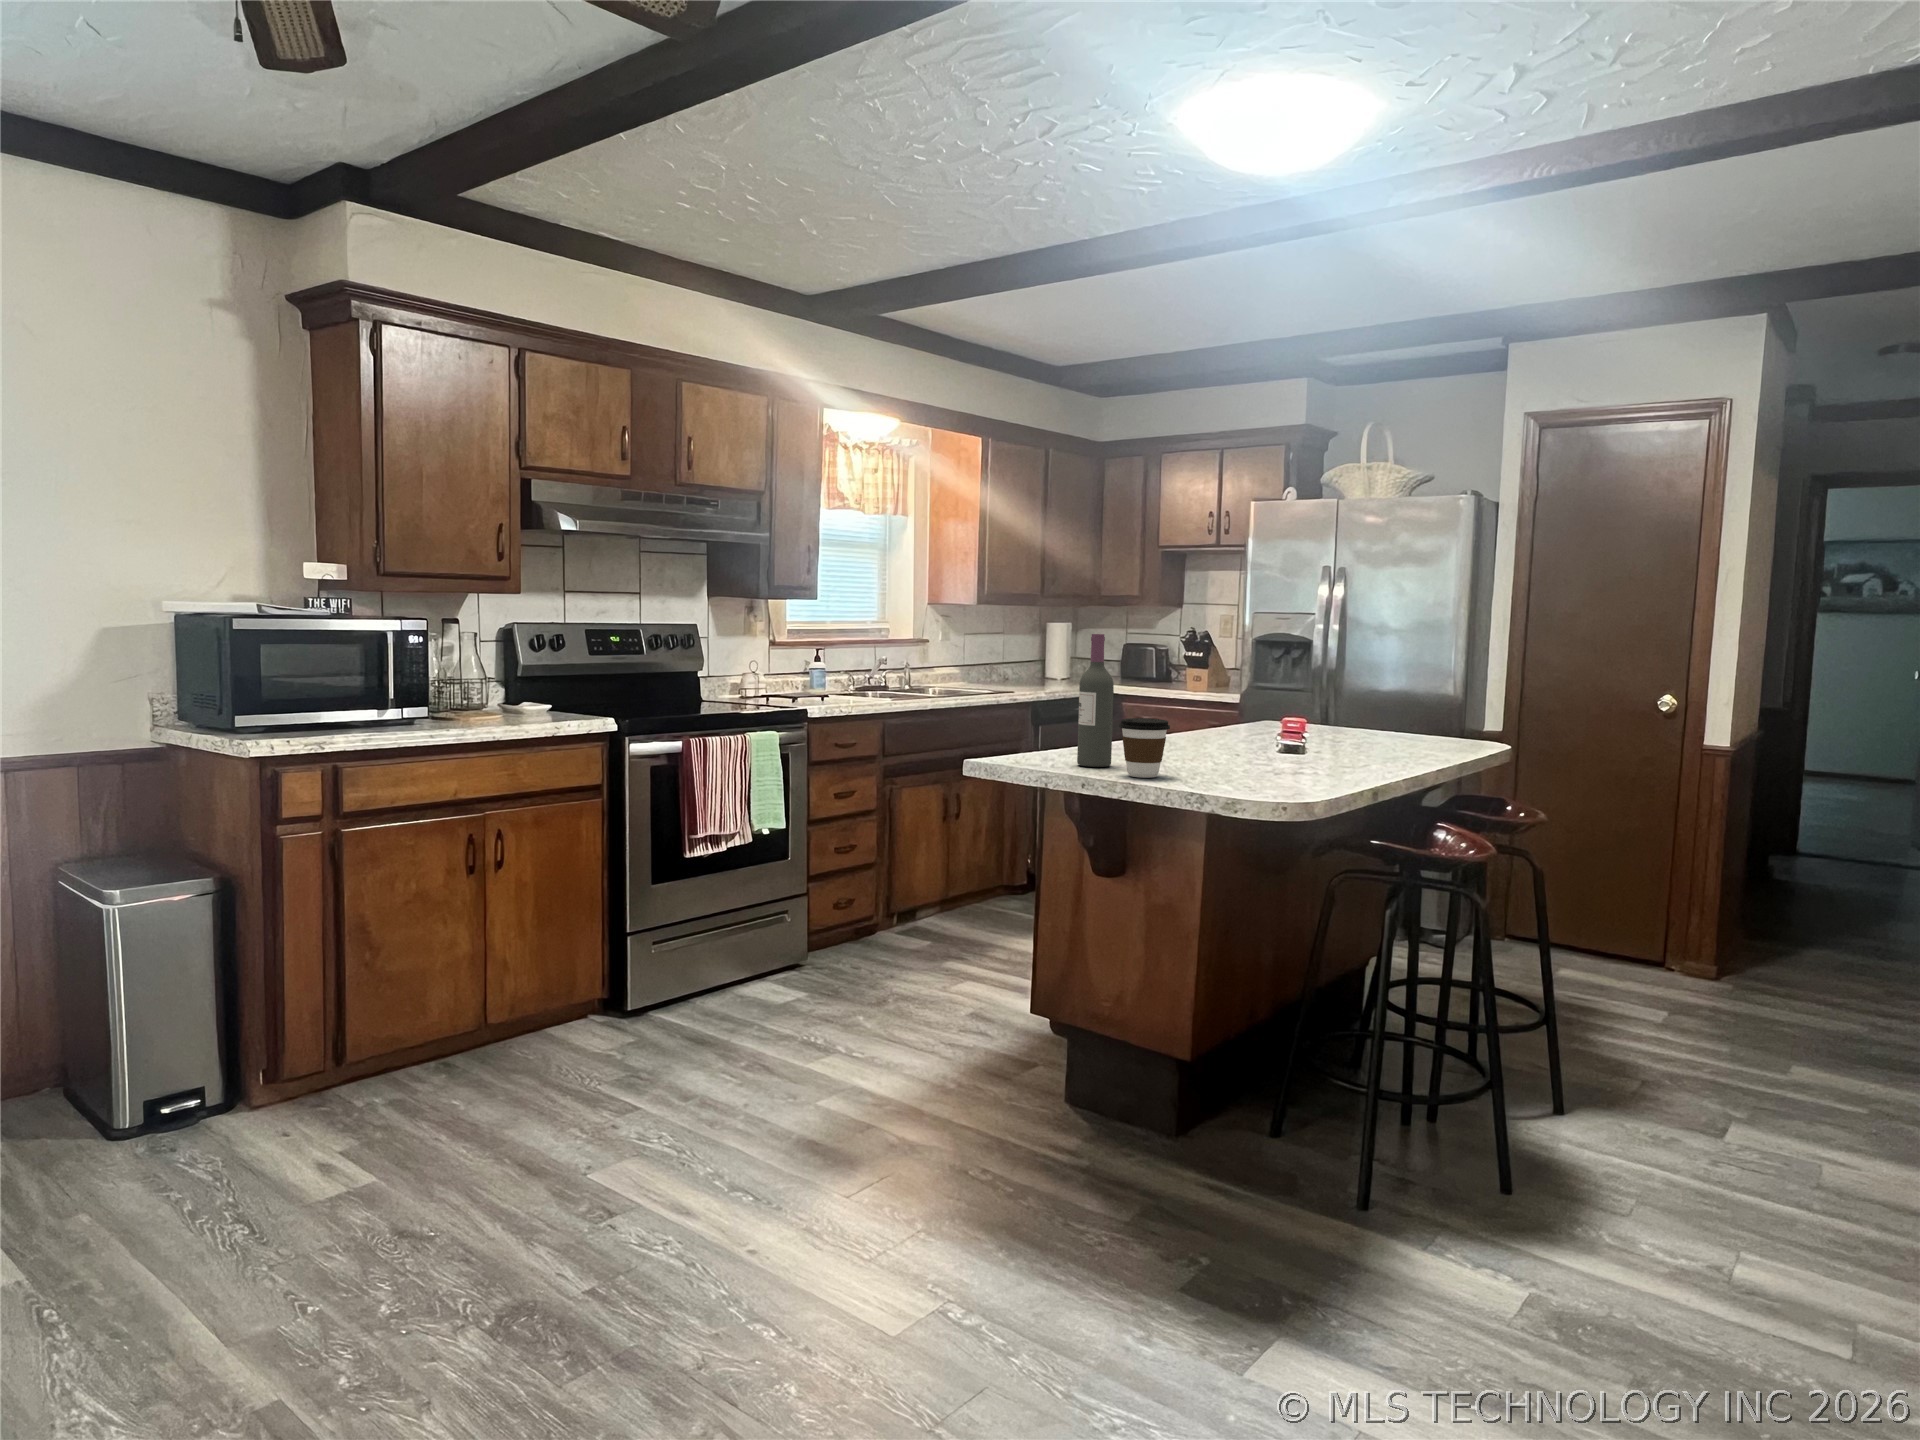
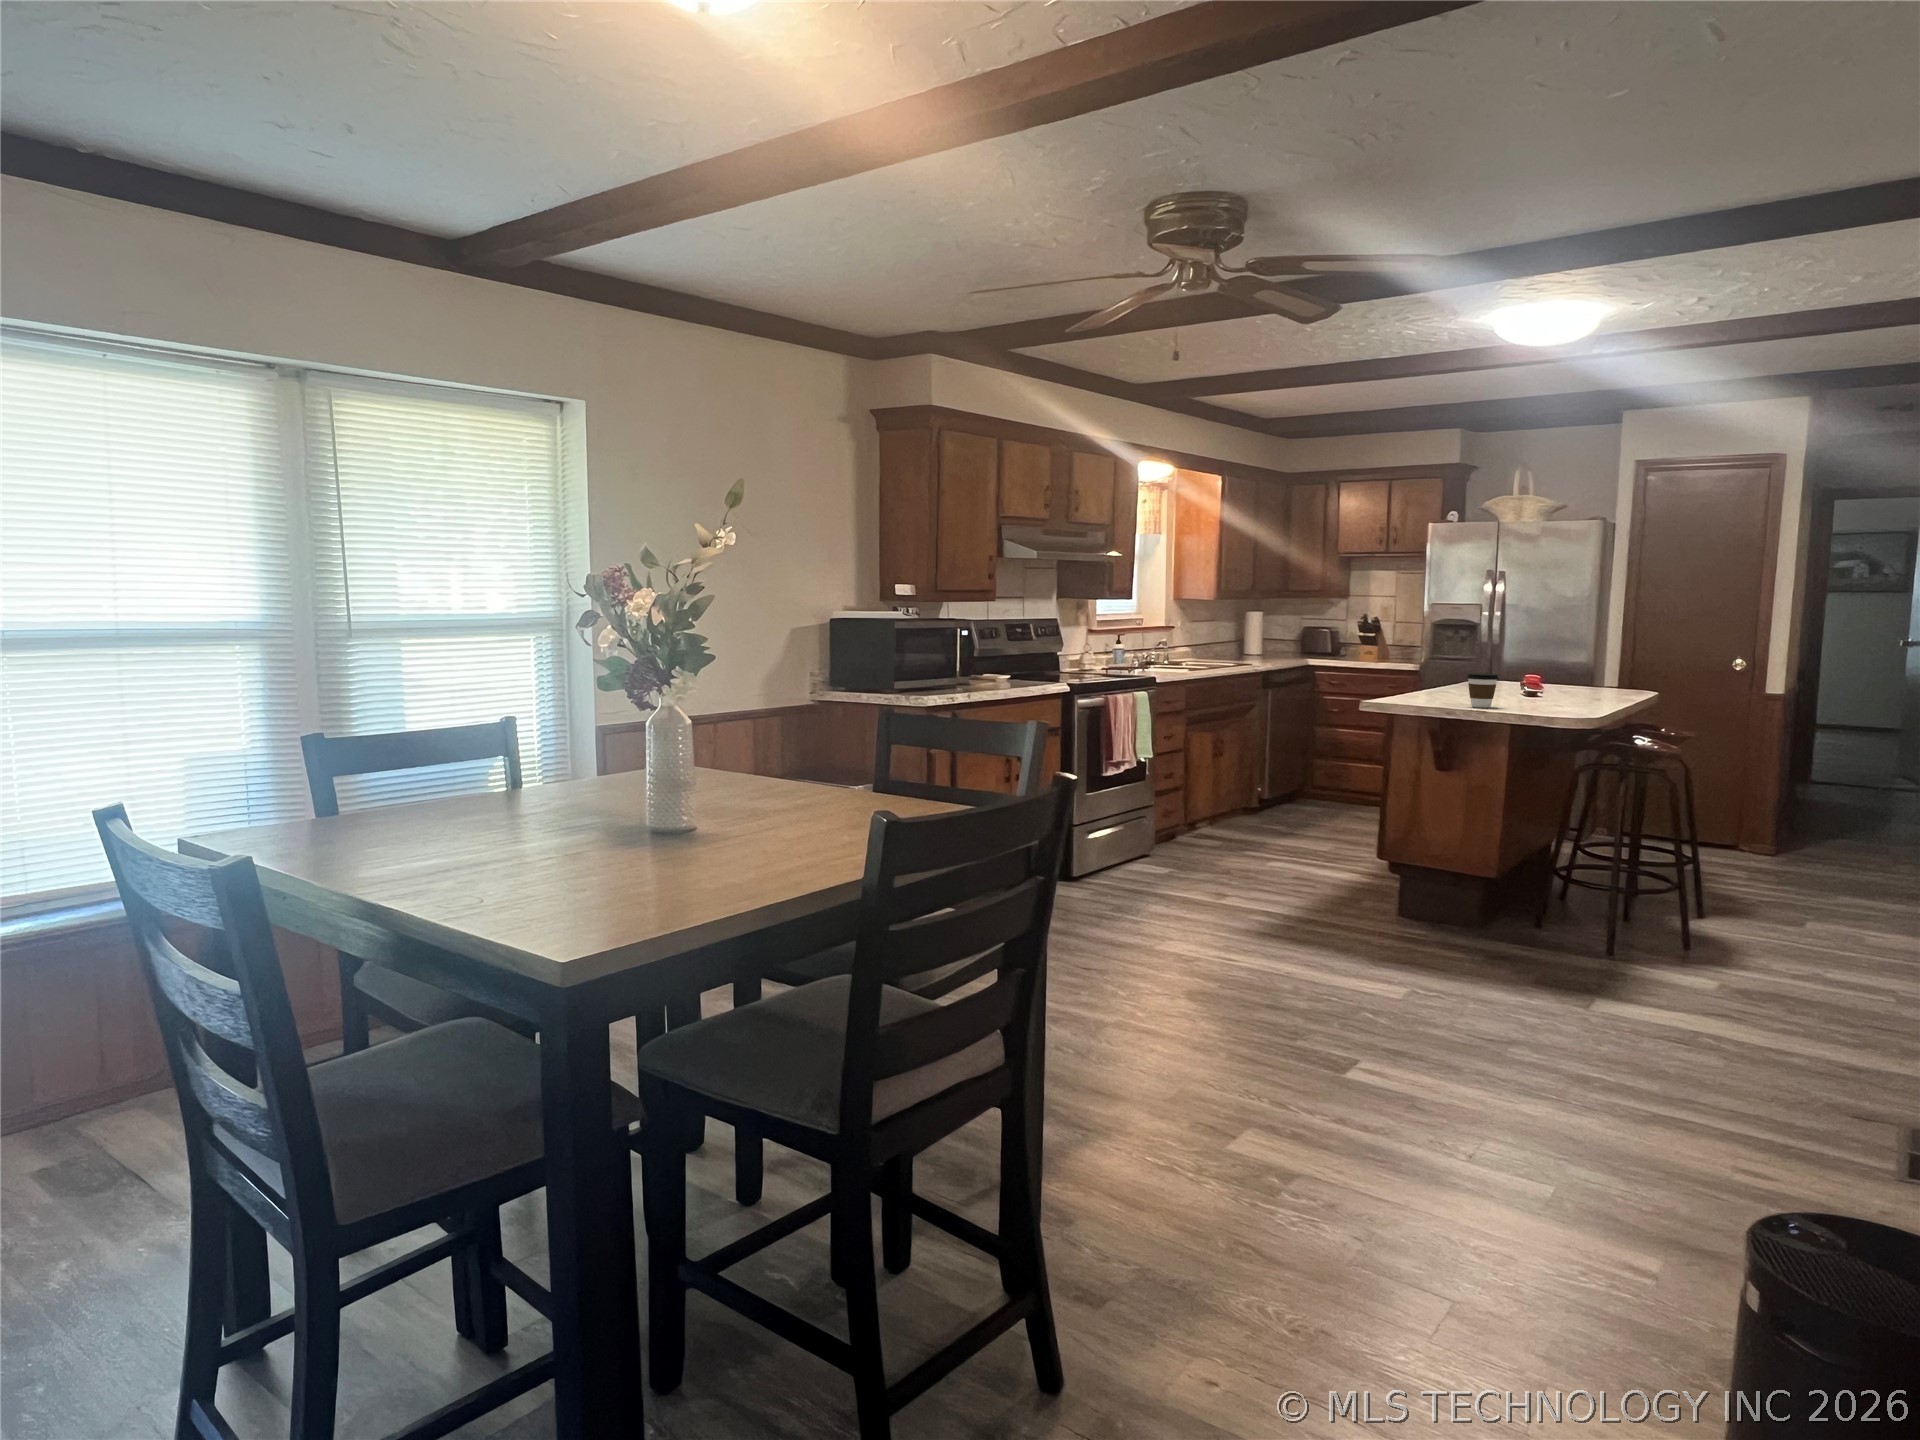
wine bottle: present [1077,634,1114,767] -> none [1428,624,1453,703]

